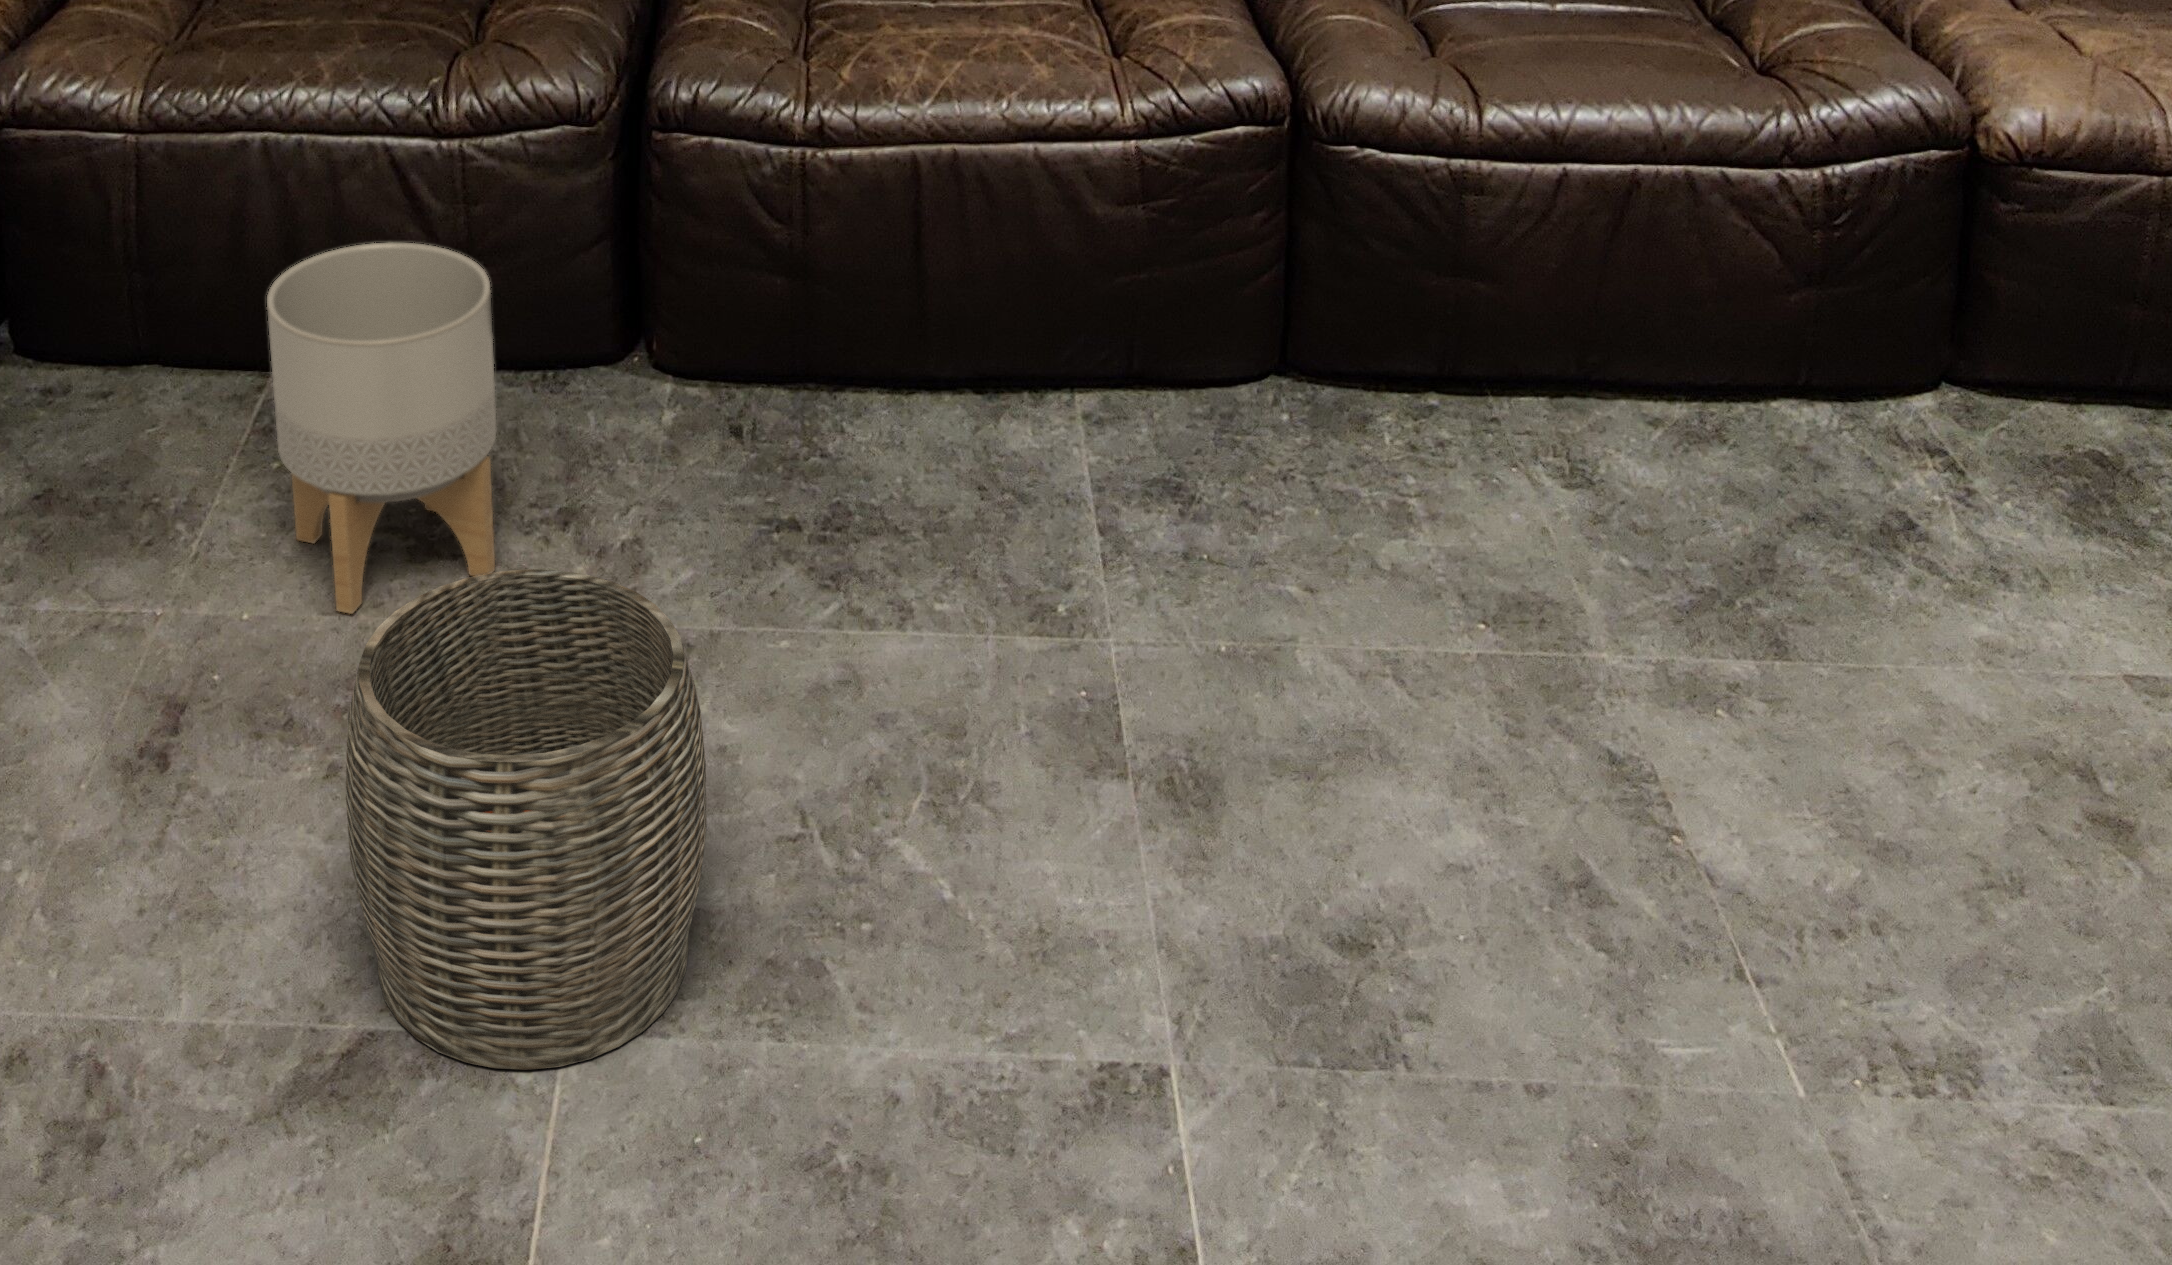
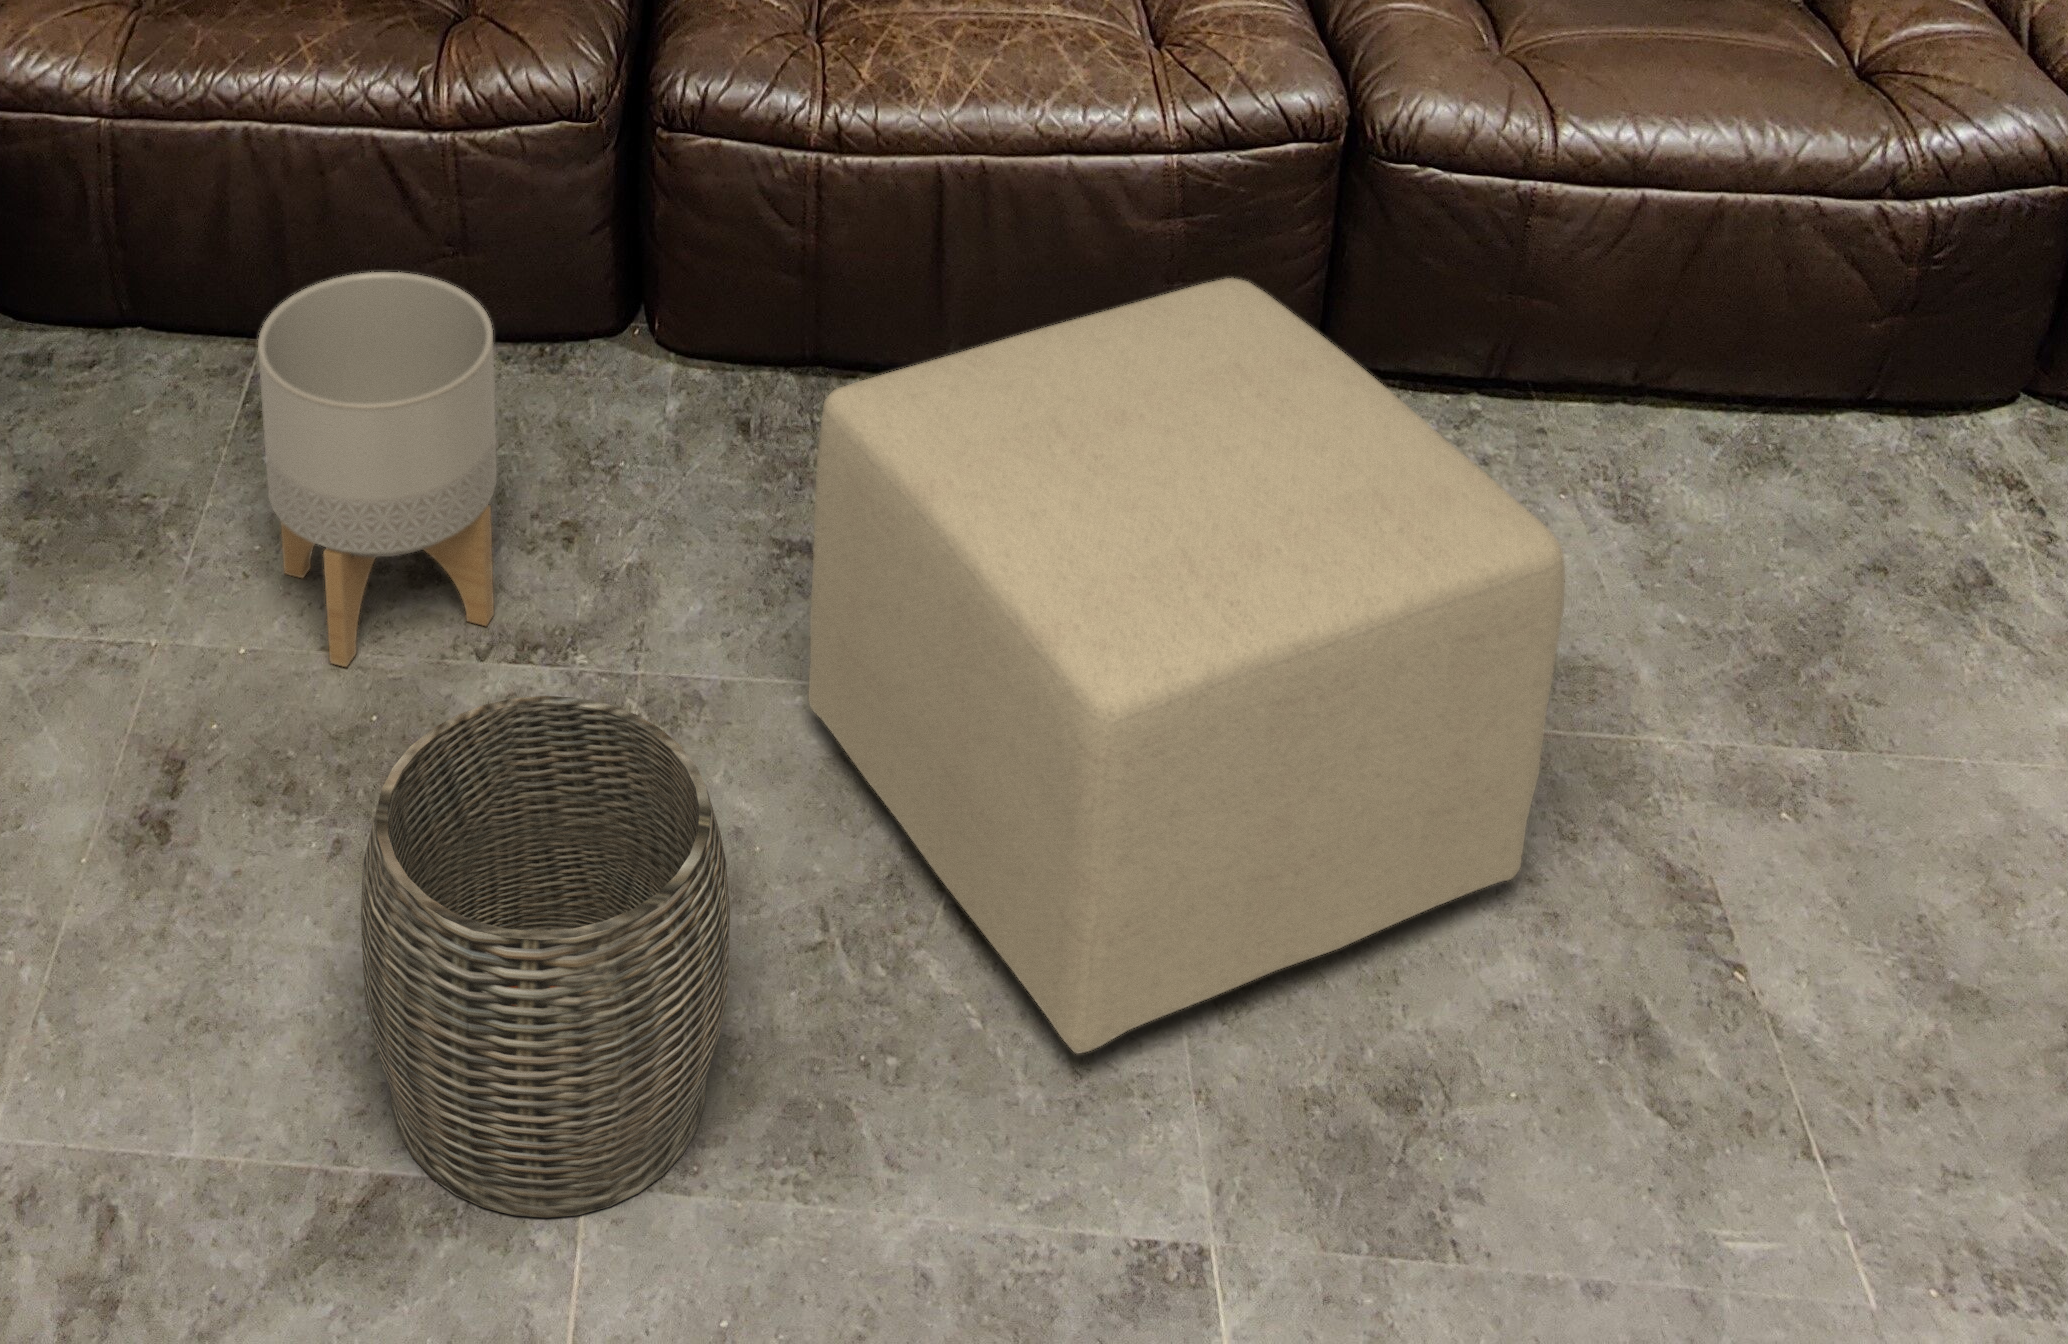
ottoman: none [791,218,1500,912] -> present [808,278,1565,1054]

